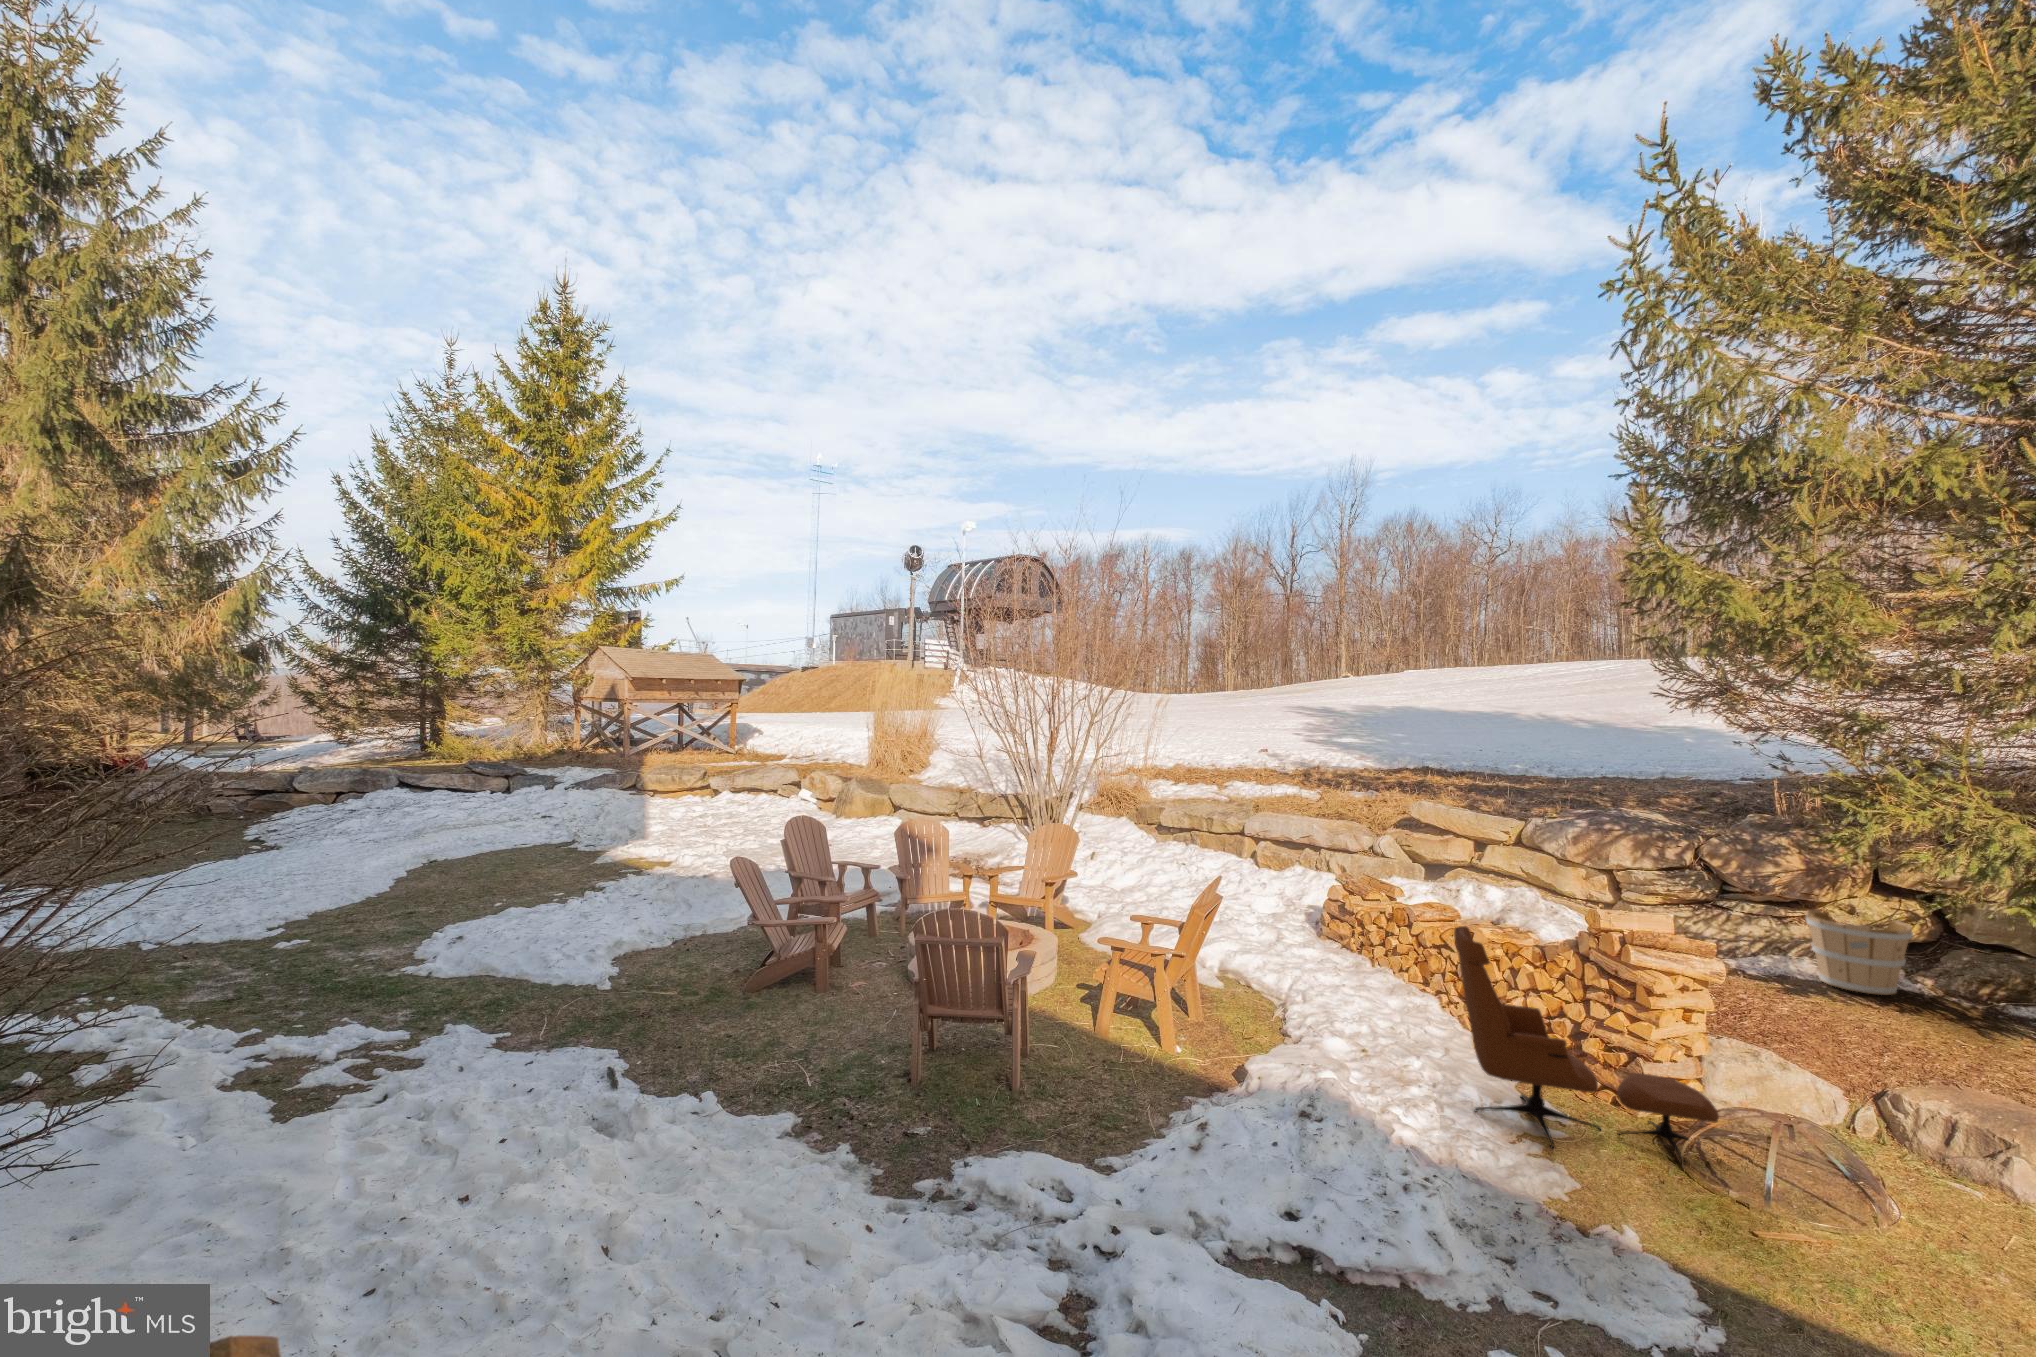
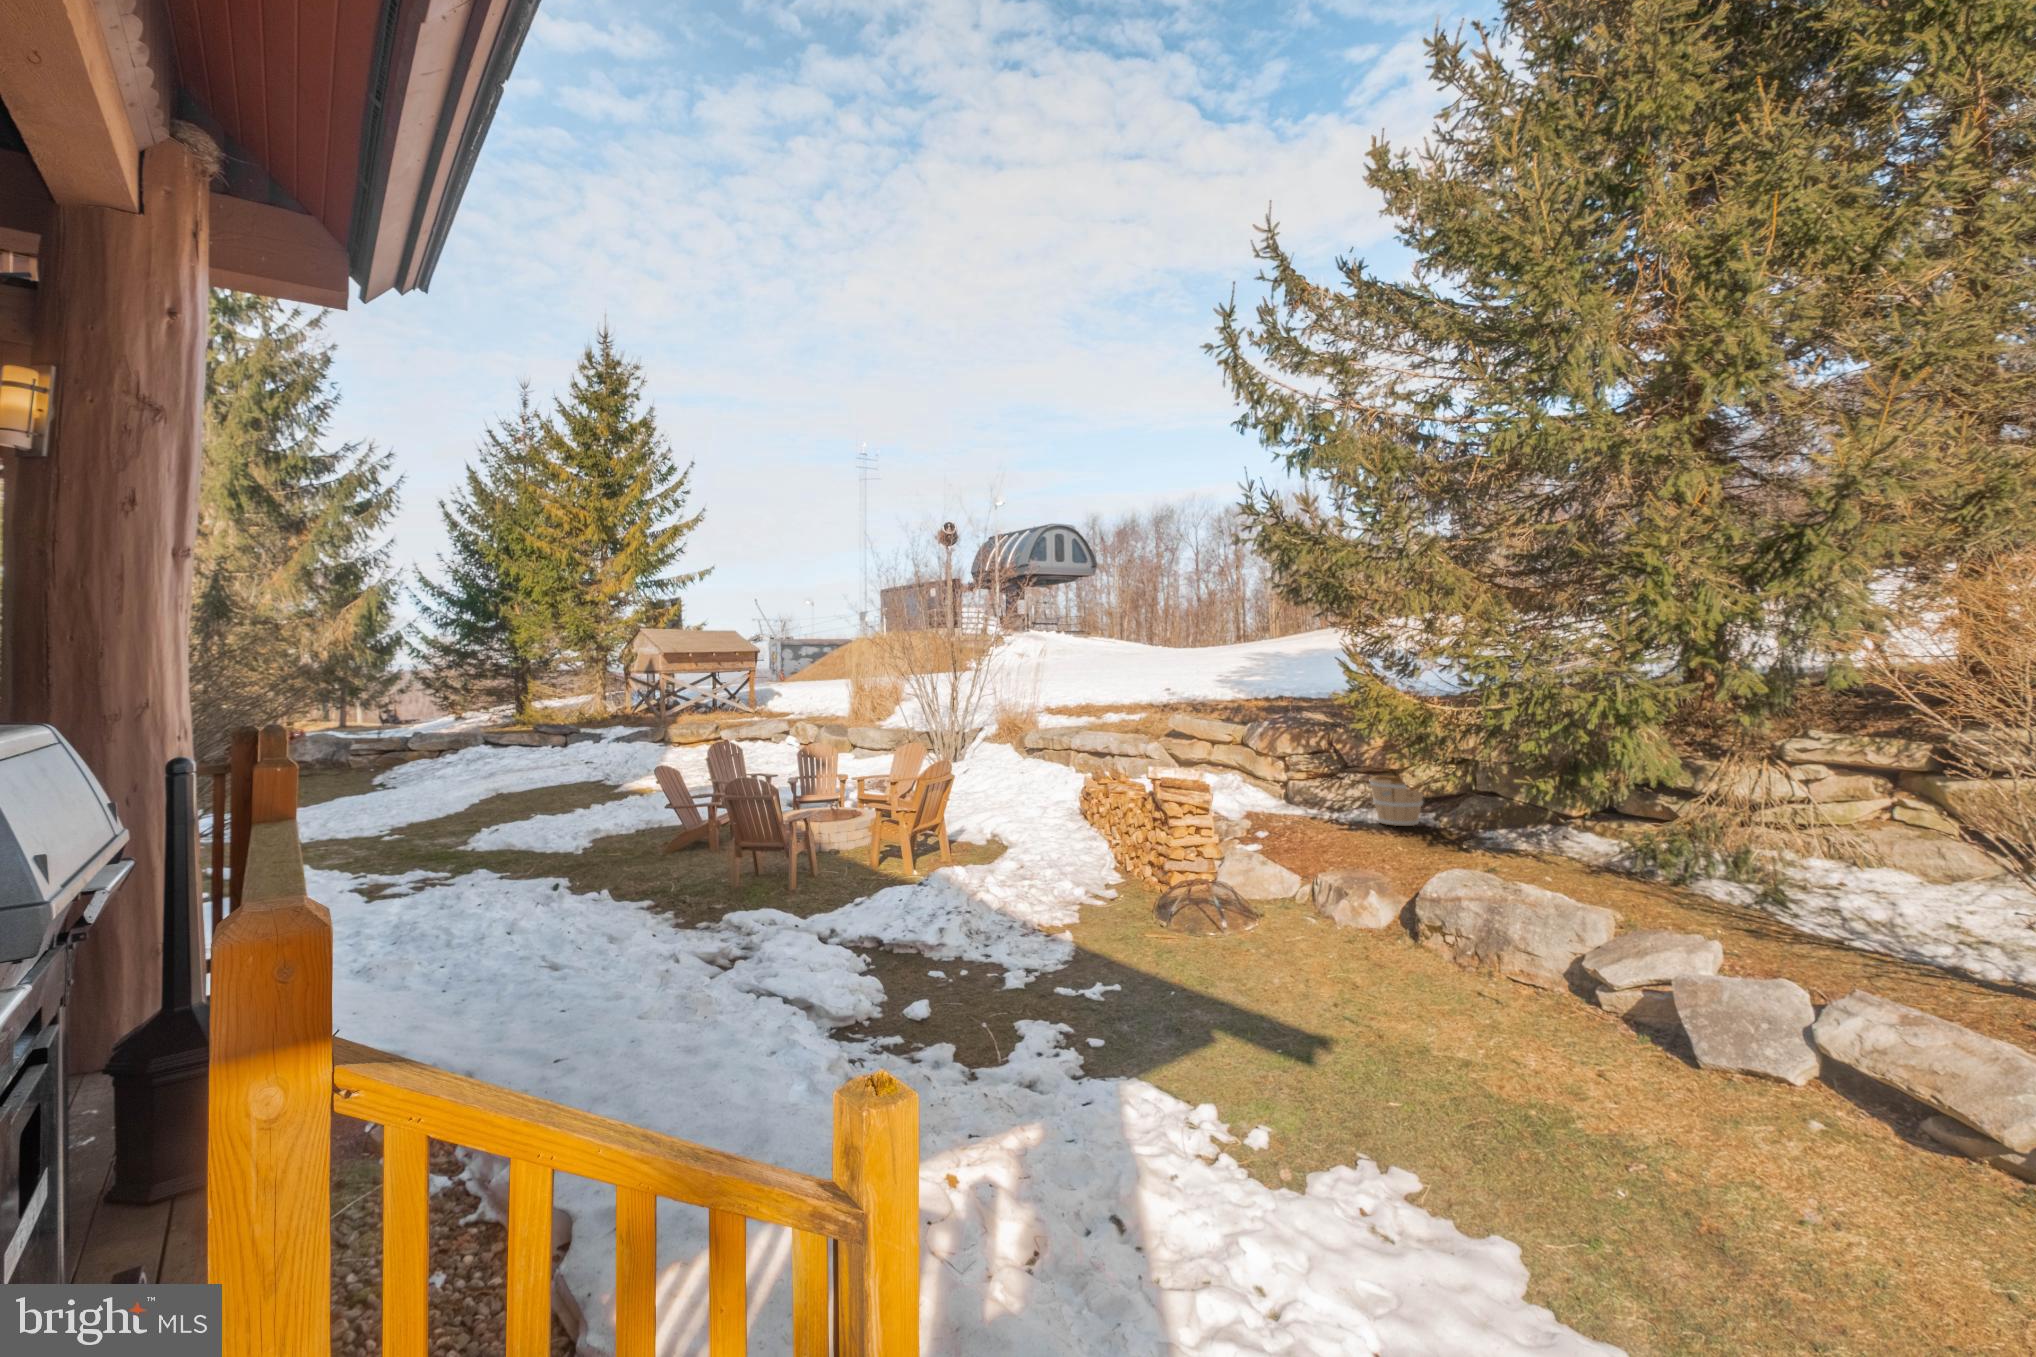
lounge chair: present [1454,926,1719,1163] -> none [1038,775,1169,894]

